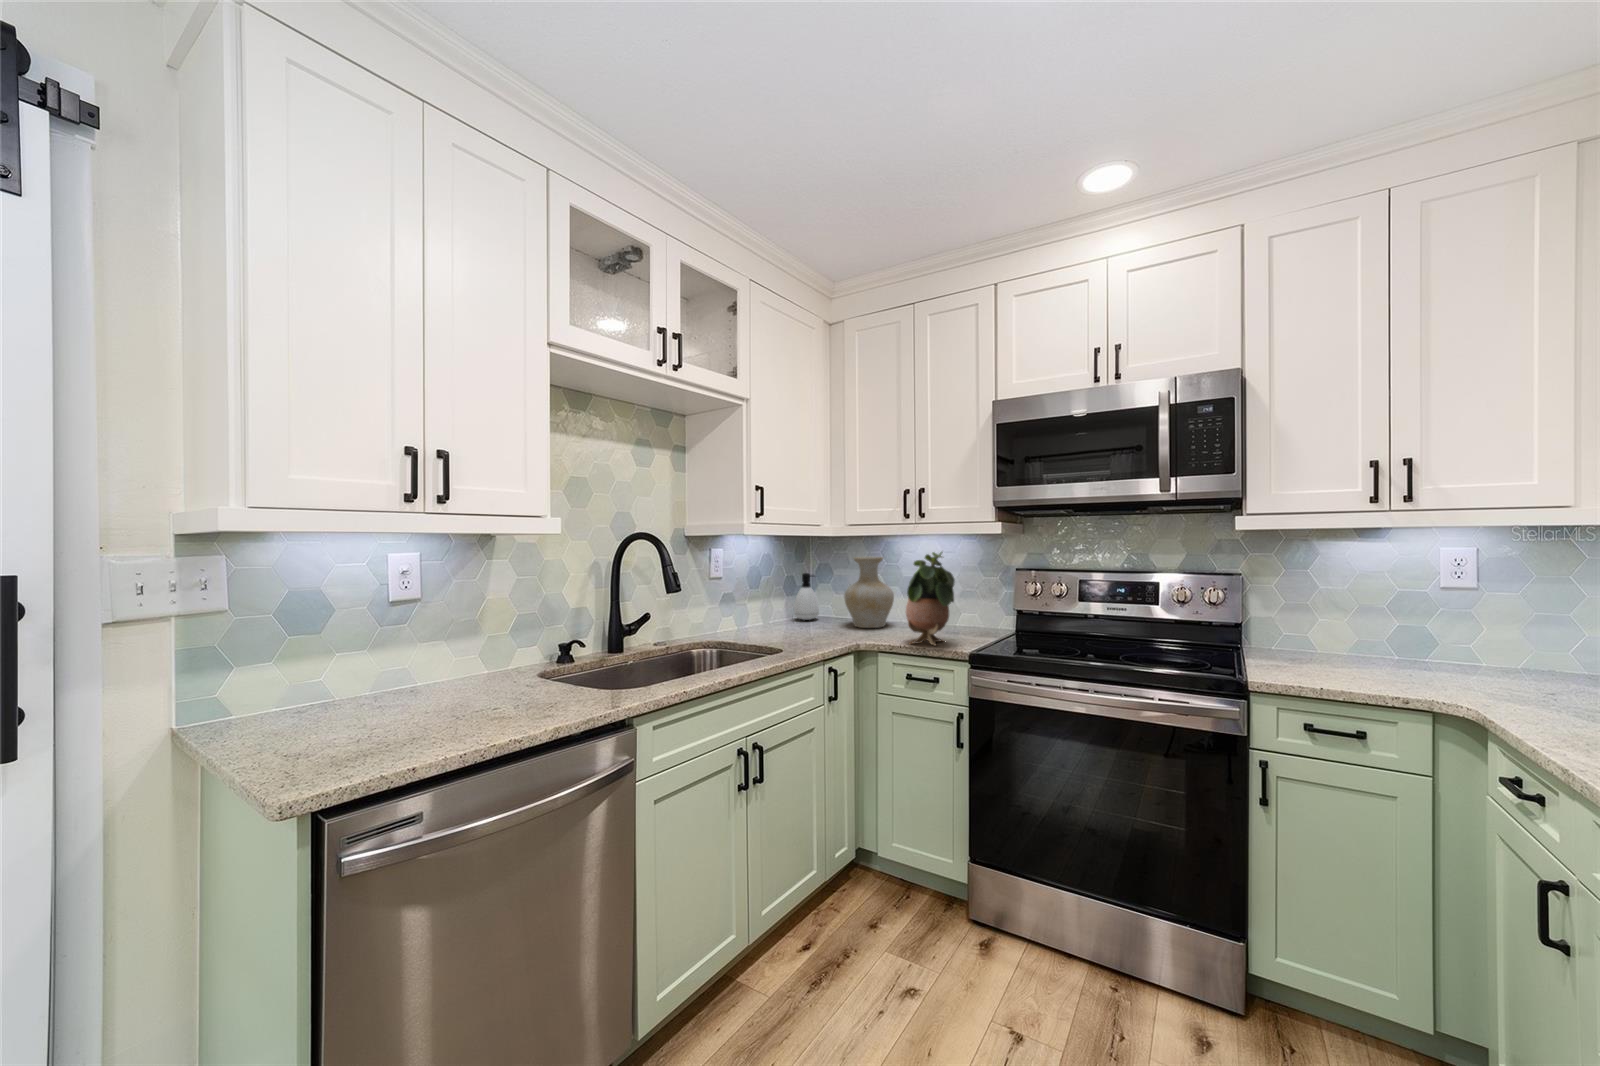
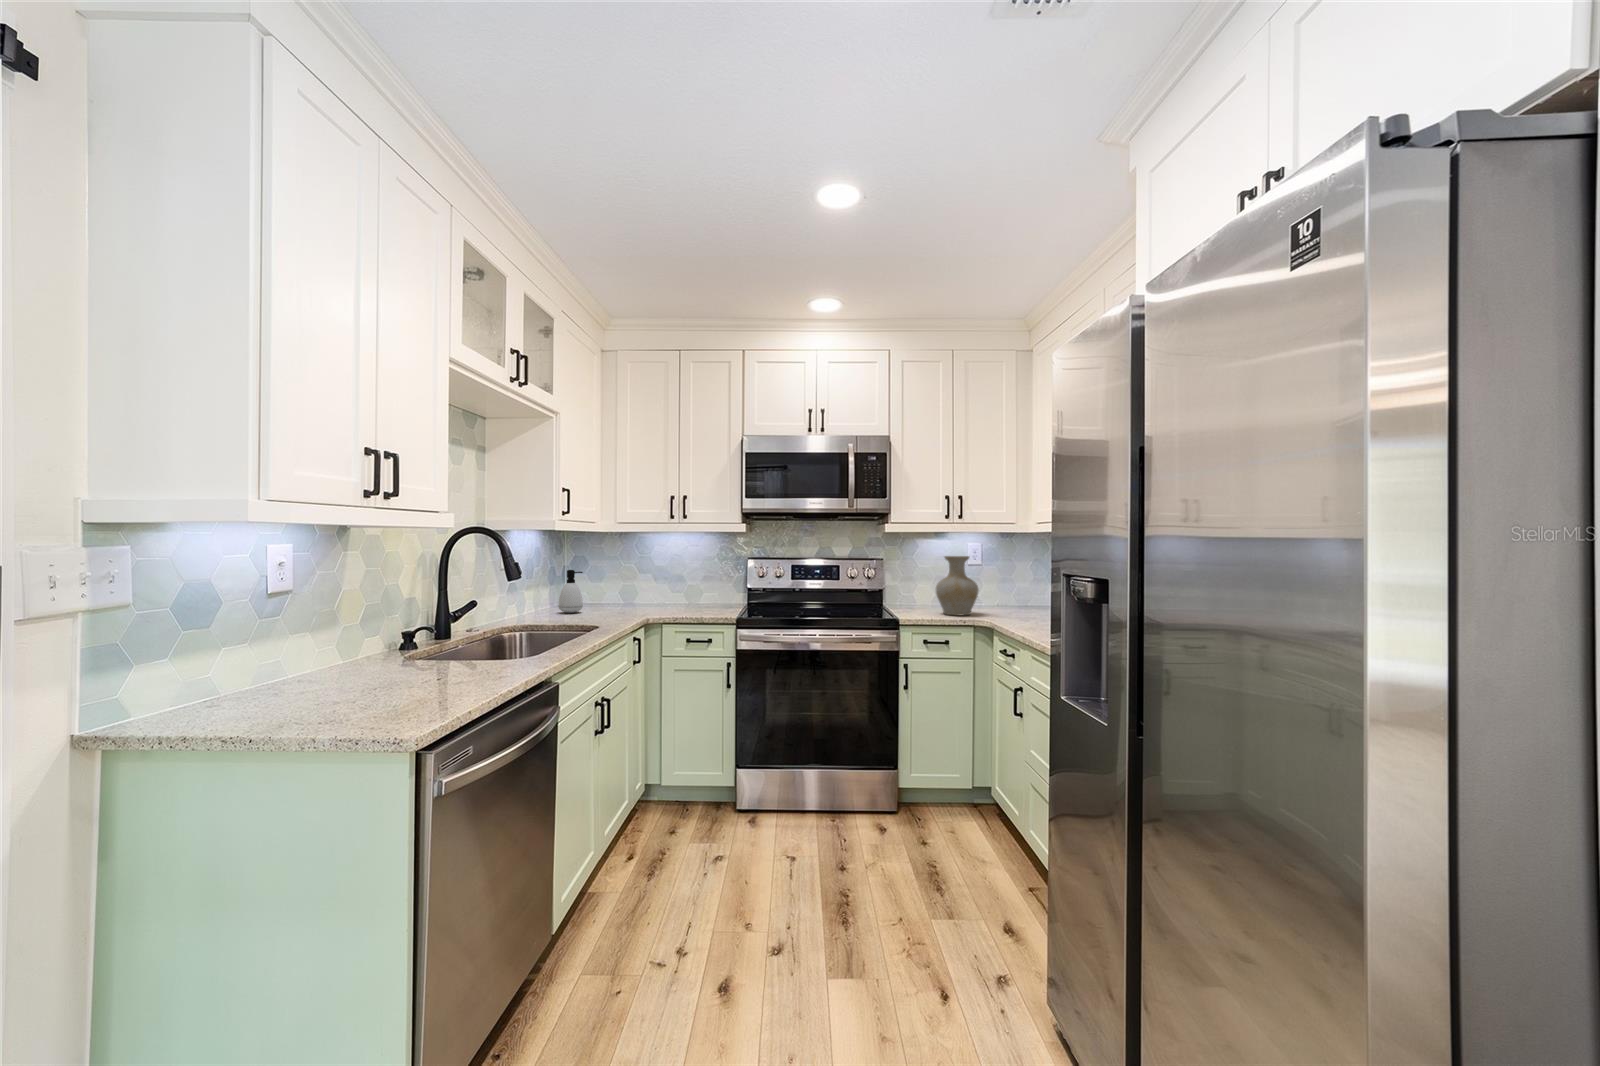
potted plant: present [906,552,955,646] -> none [682,546,722,619]
vase: present [844,557,894,628] -> present [936,556,979,615]

